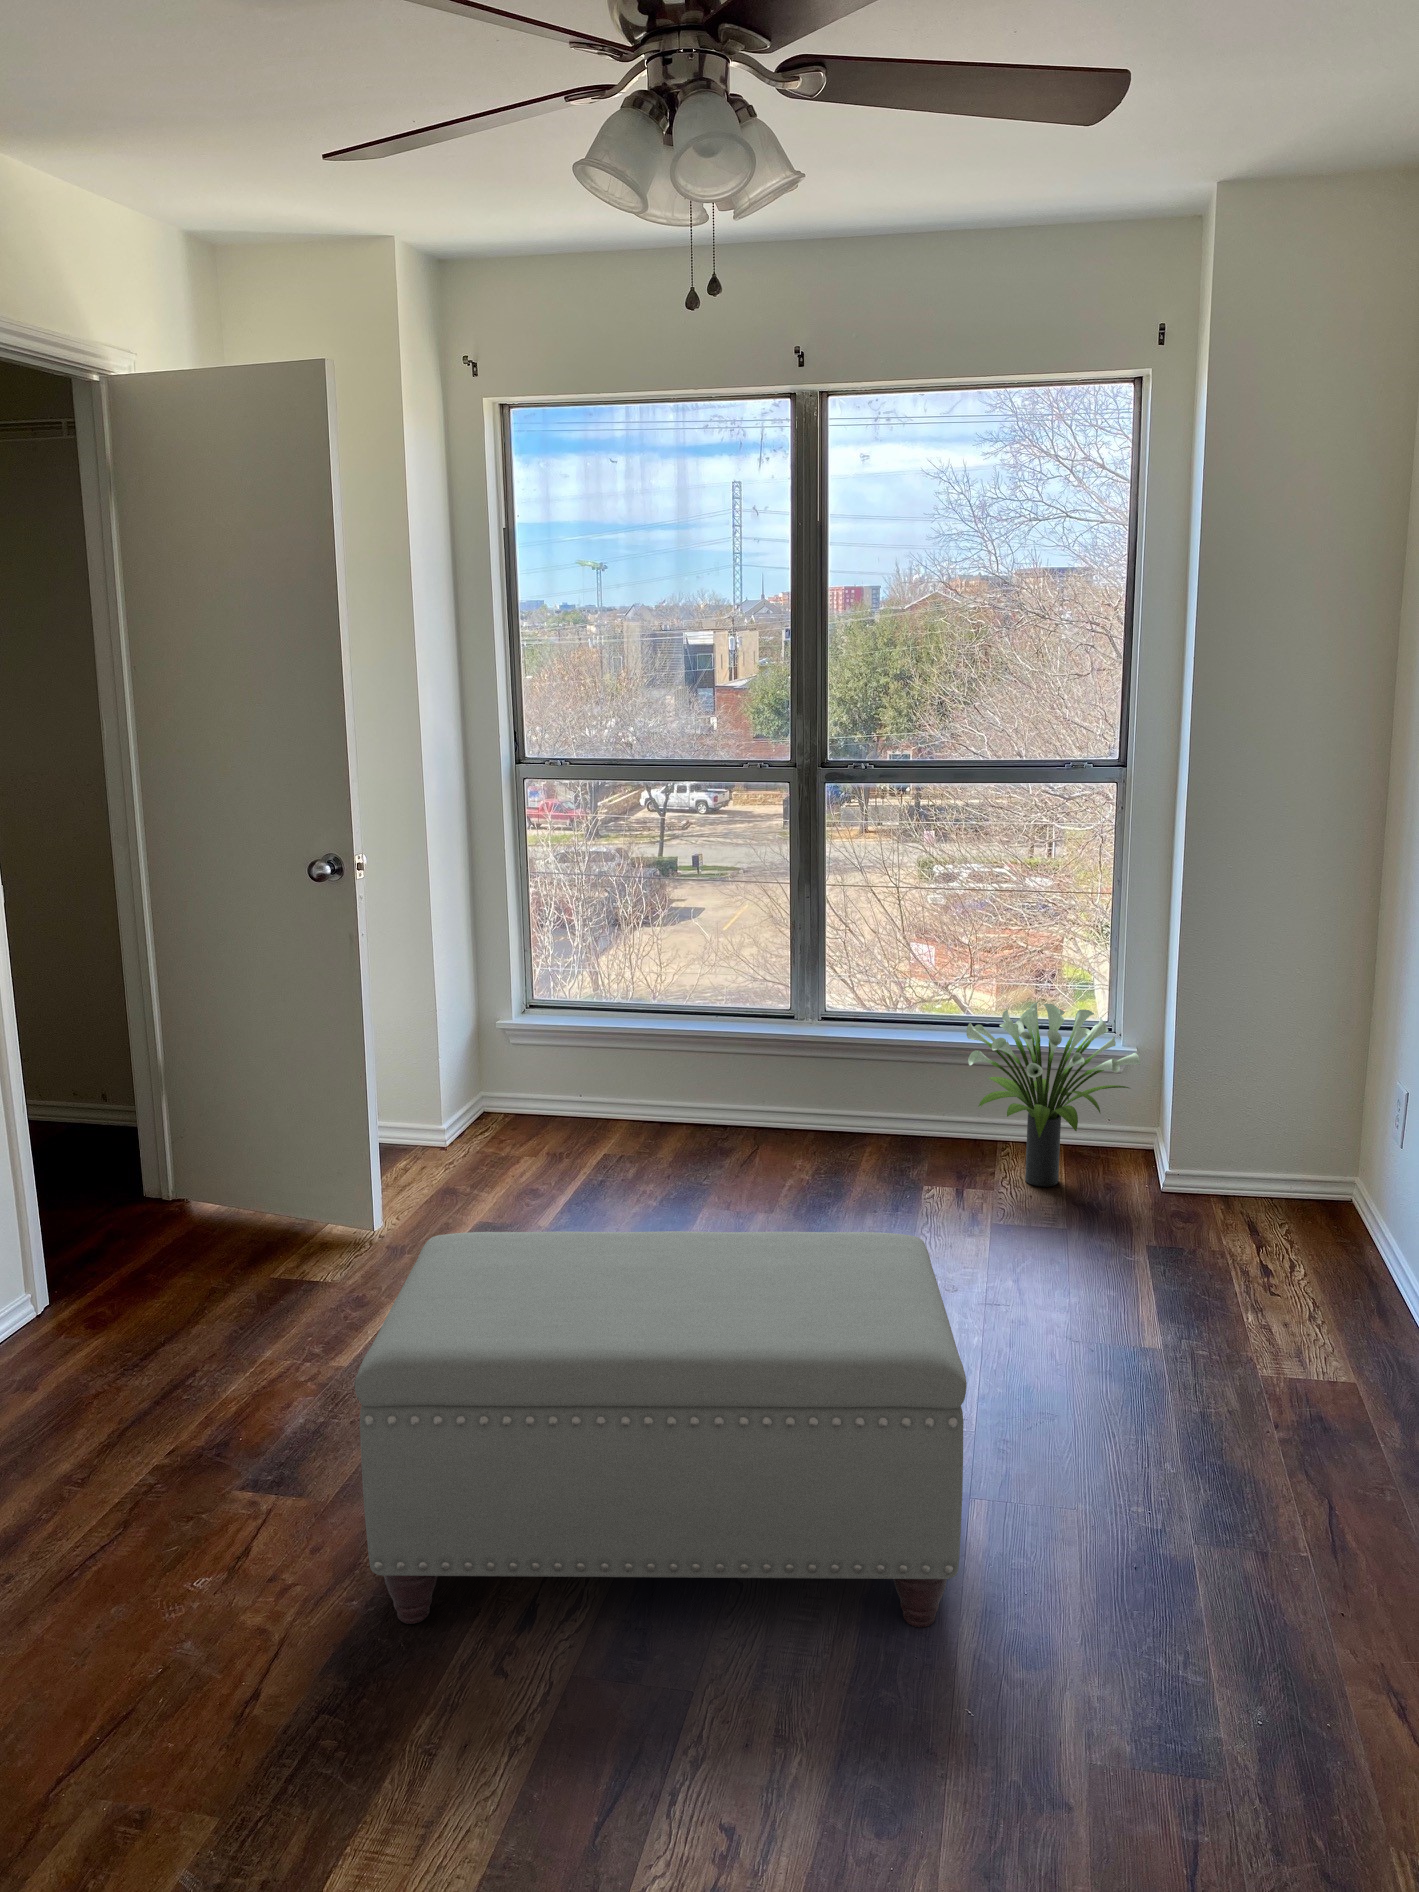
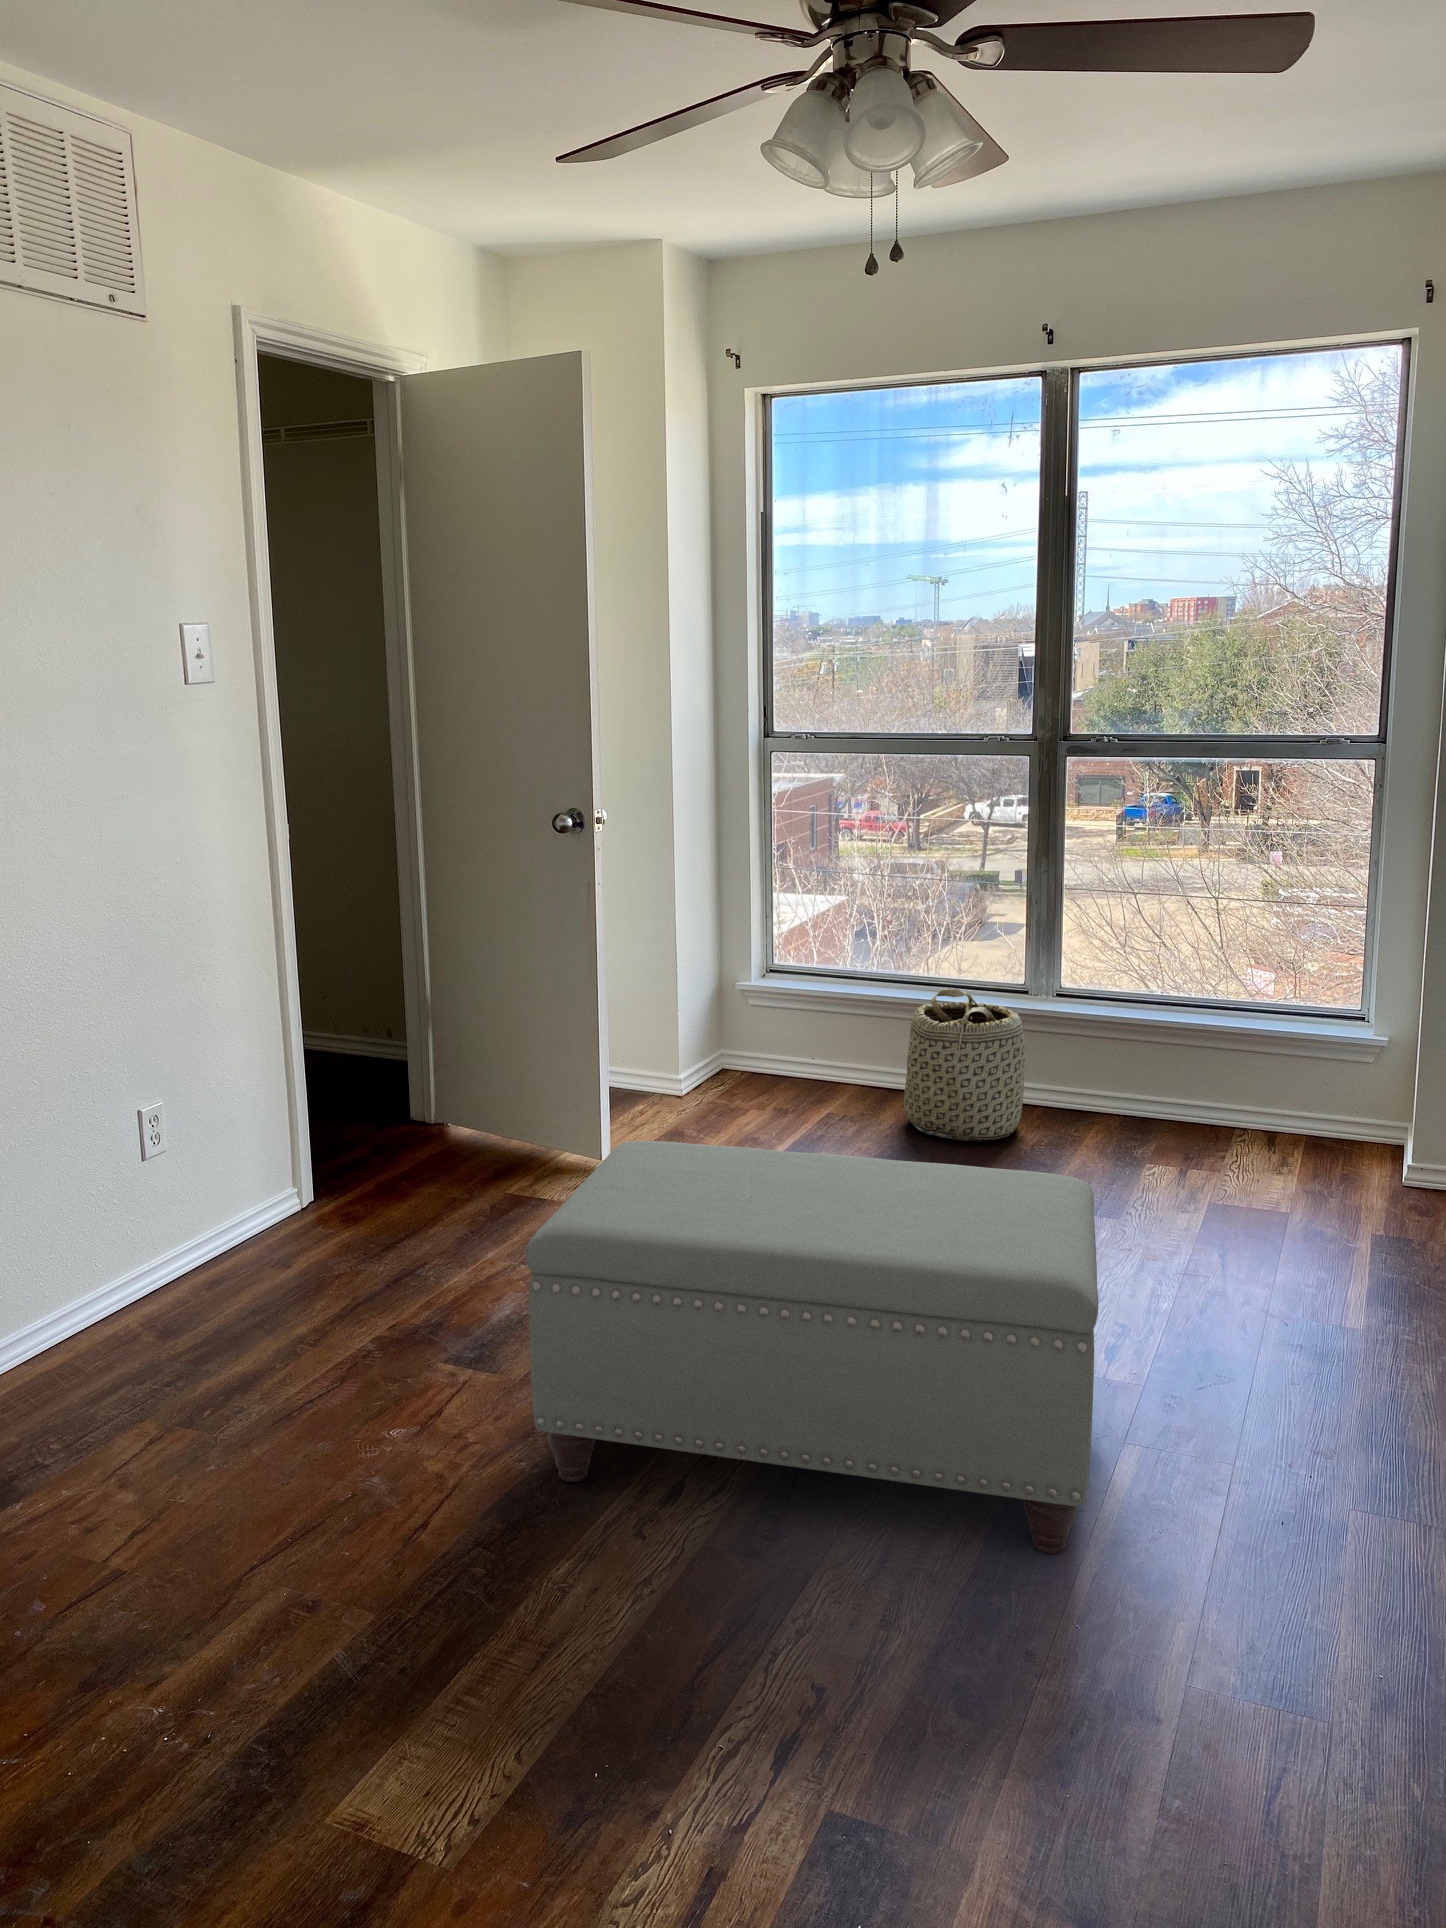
potted plant: present [966,1002,1140,1187] -> none [1192,983,1382,1174]
basket: none [684,1022,803,1177] -> present [904,989,1026,1141]

